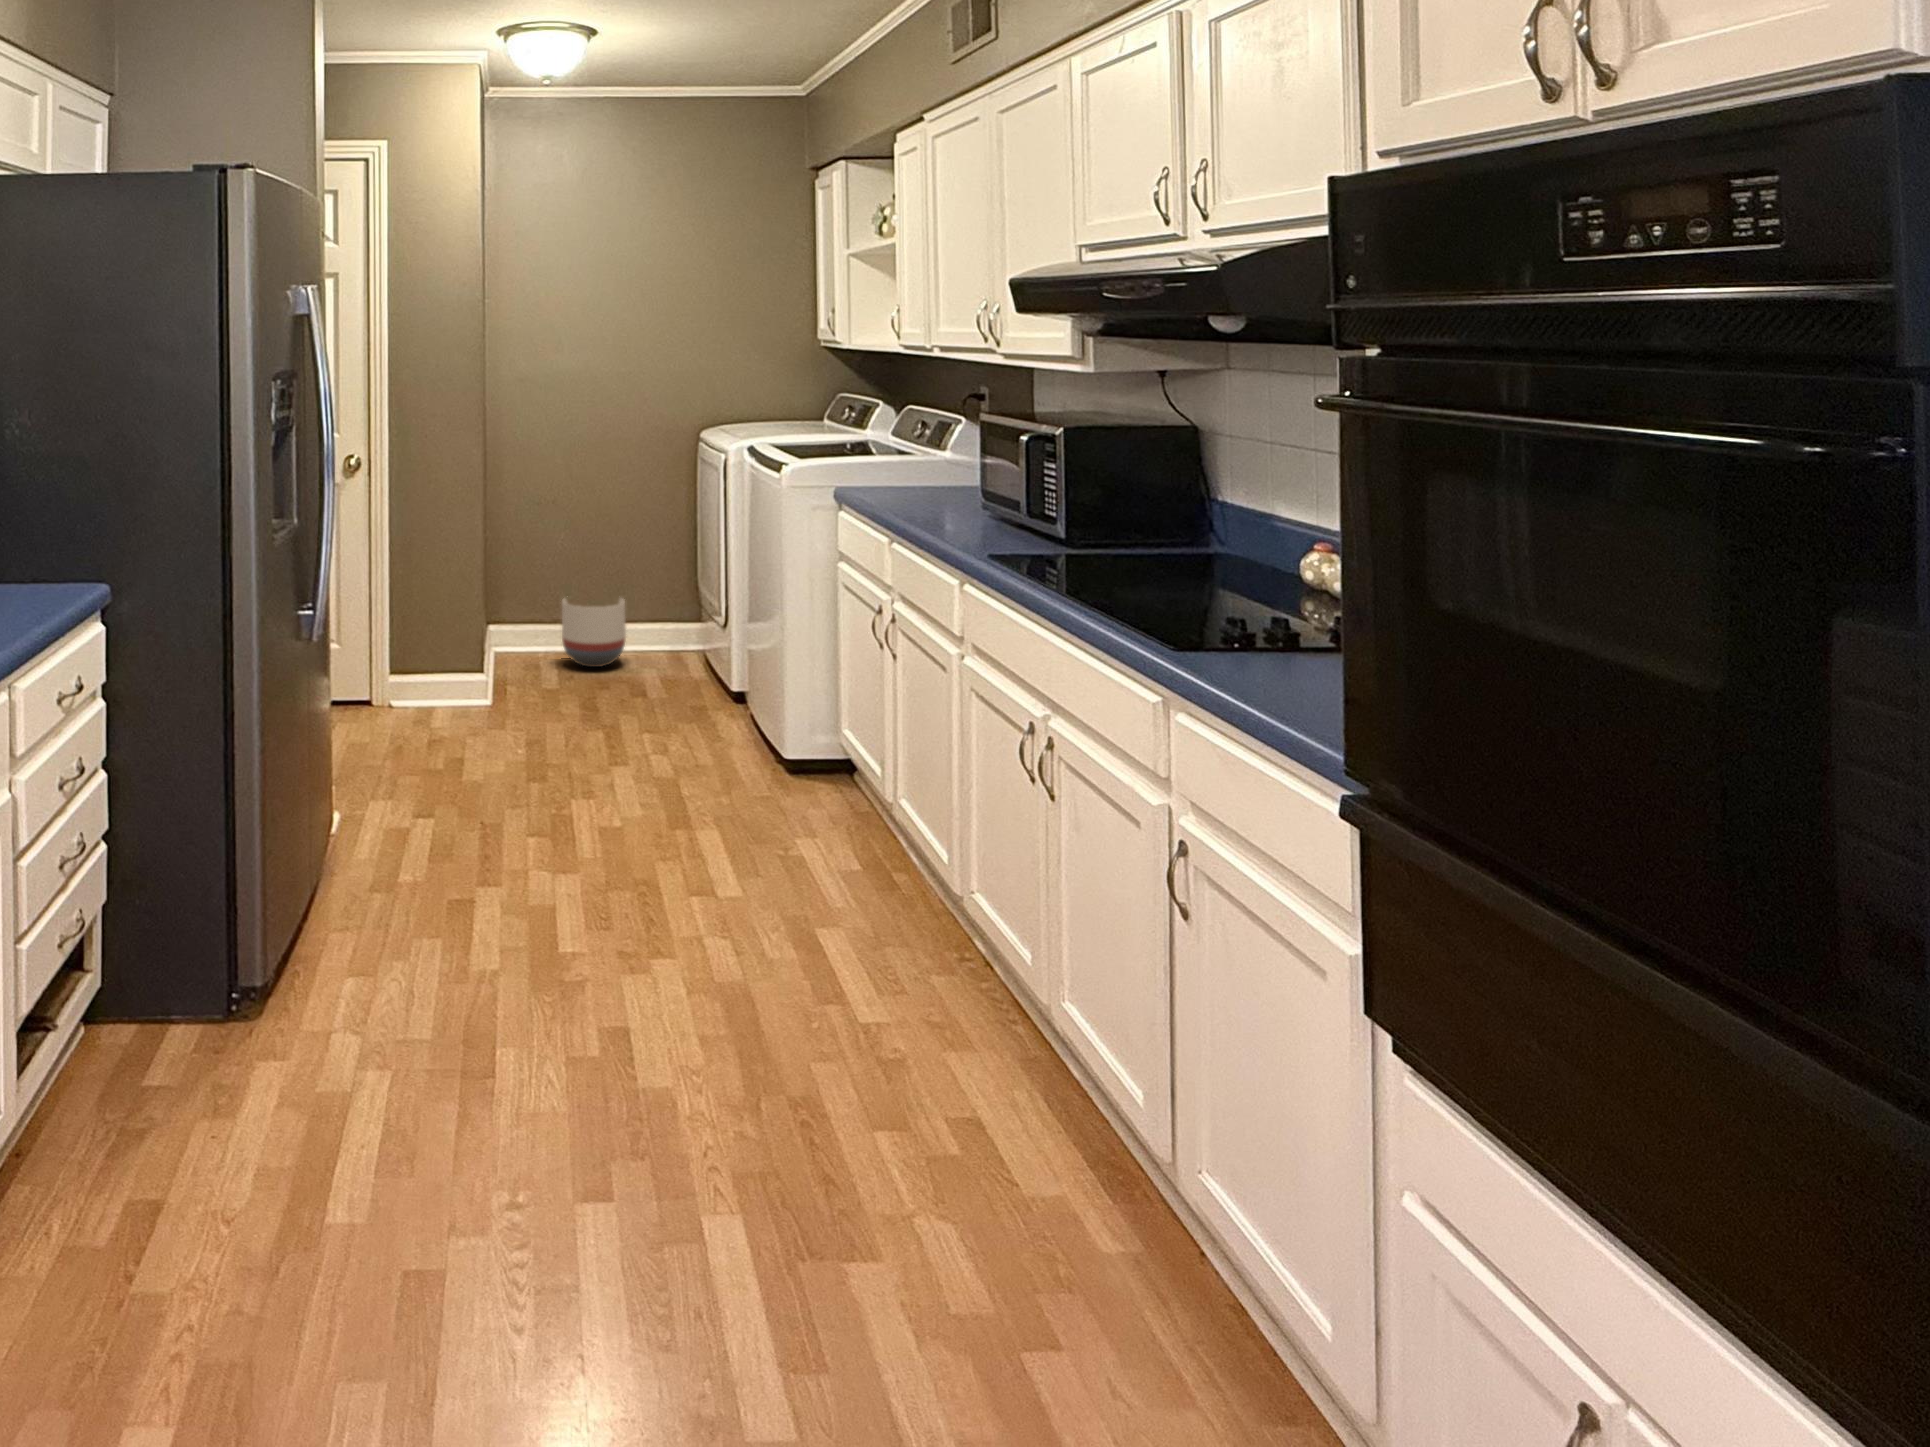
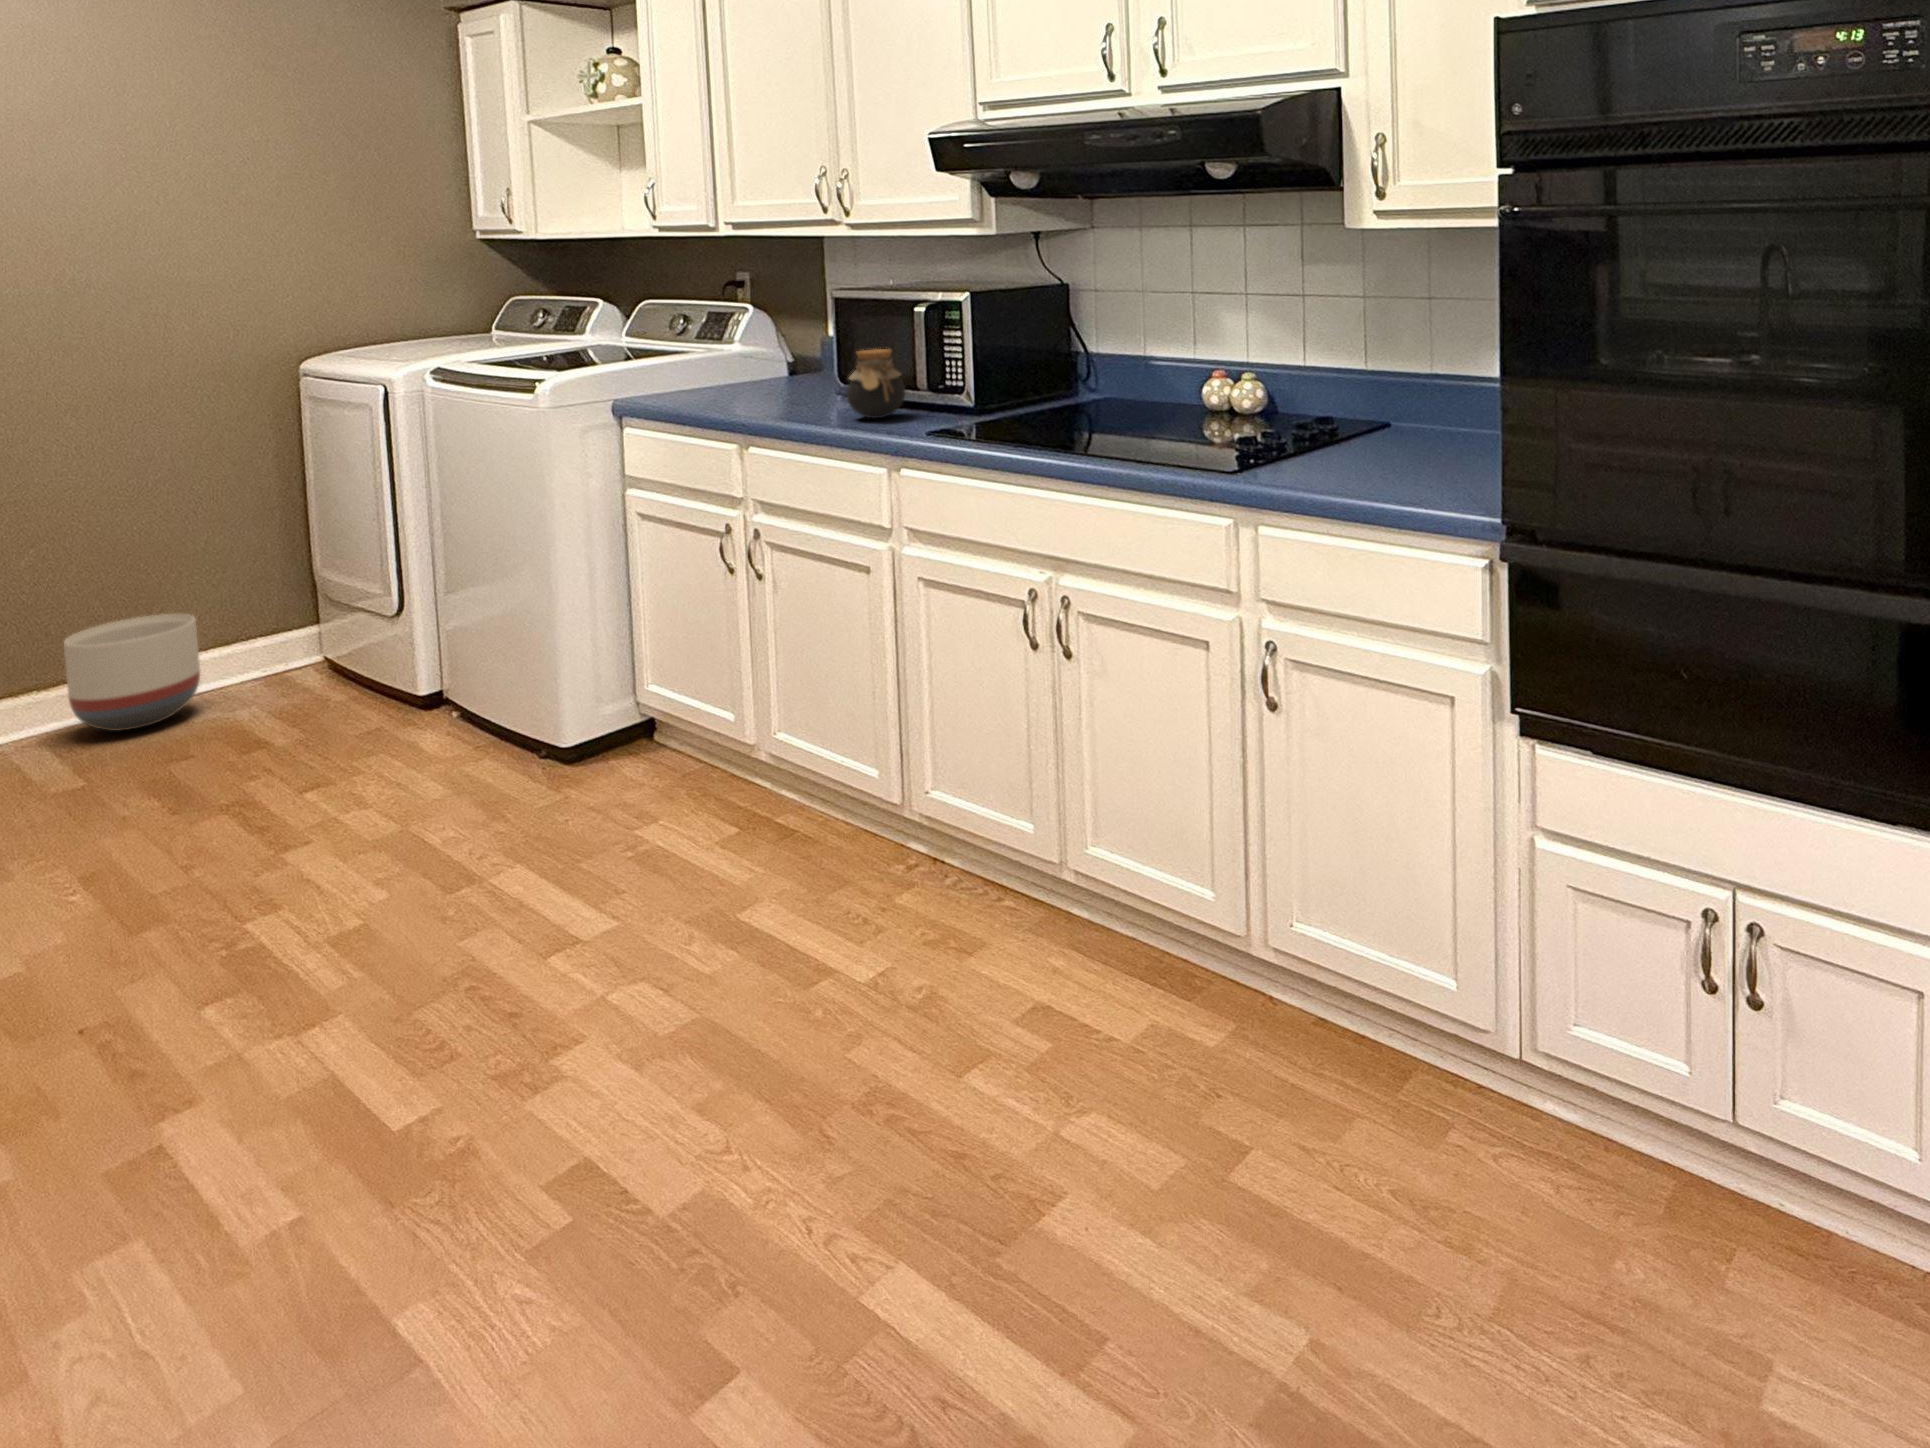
jar: none [952,471,1006,534] -> present [847,349,905,418]

